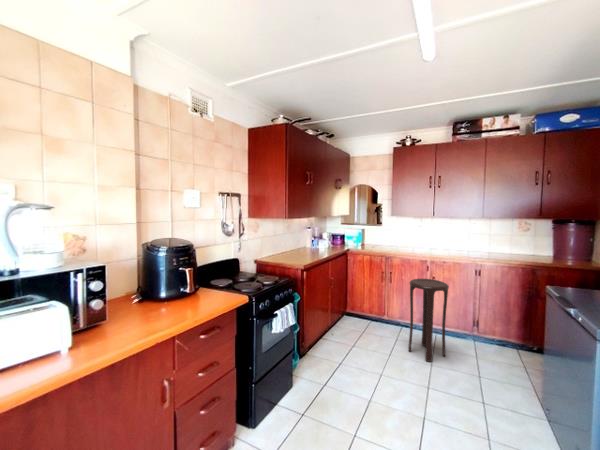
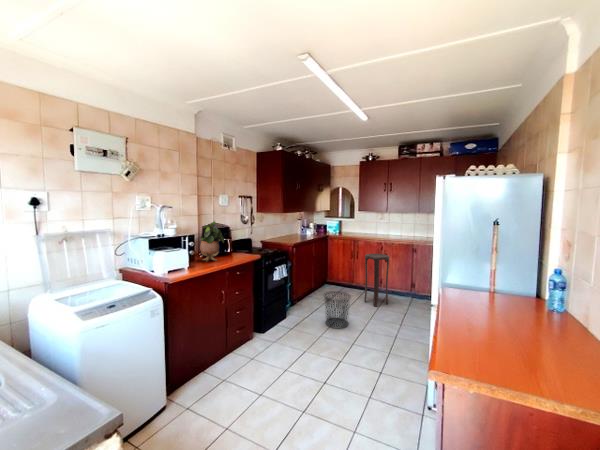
potted plant: none [123,236,174,321] -> present [200,221,224,261]
waste bin: none [356,346,404,418] -> present [324,291,350,328]

